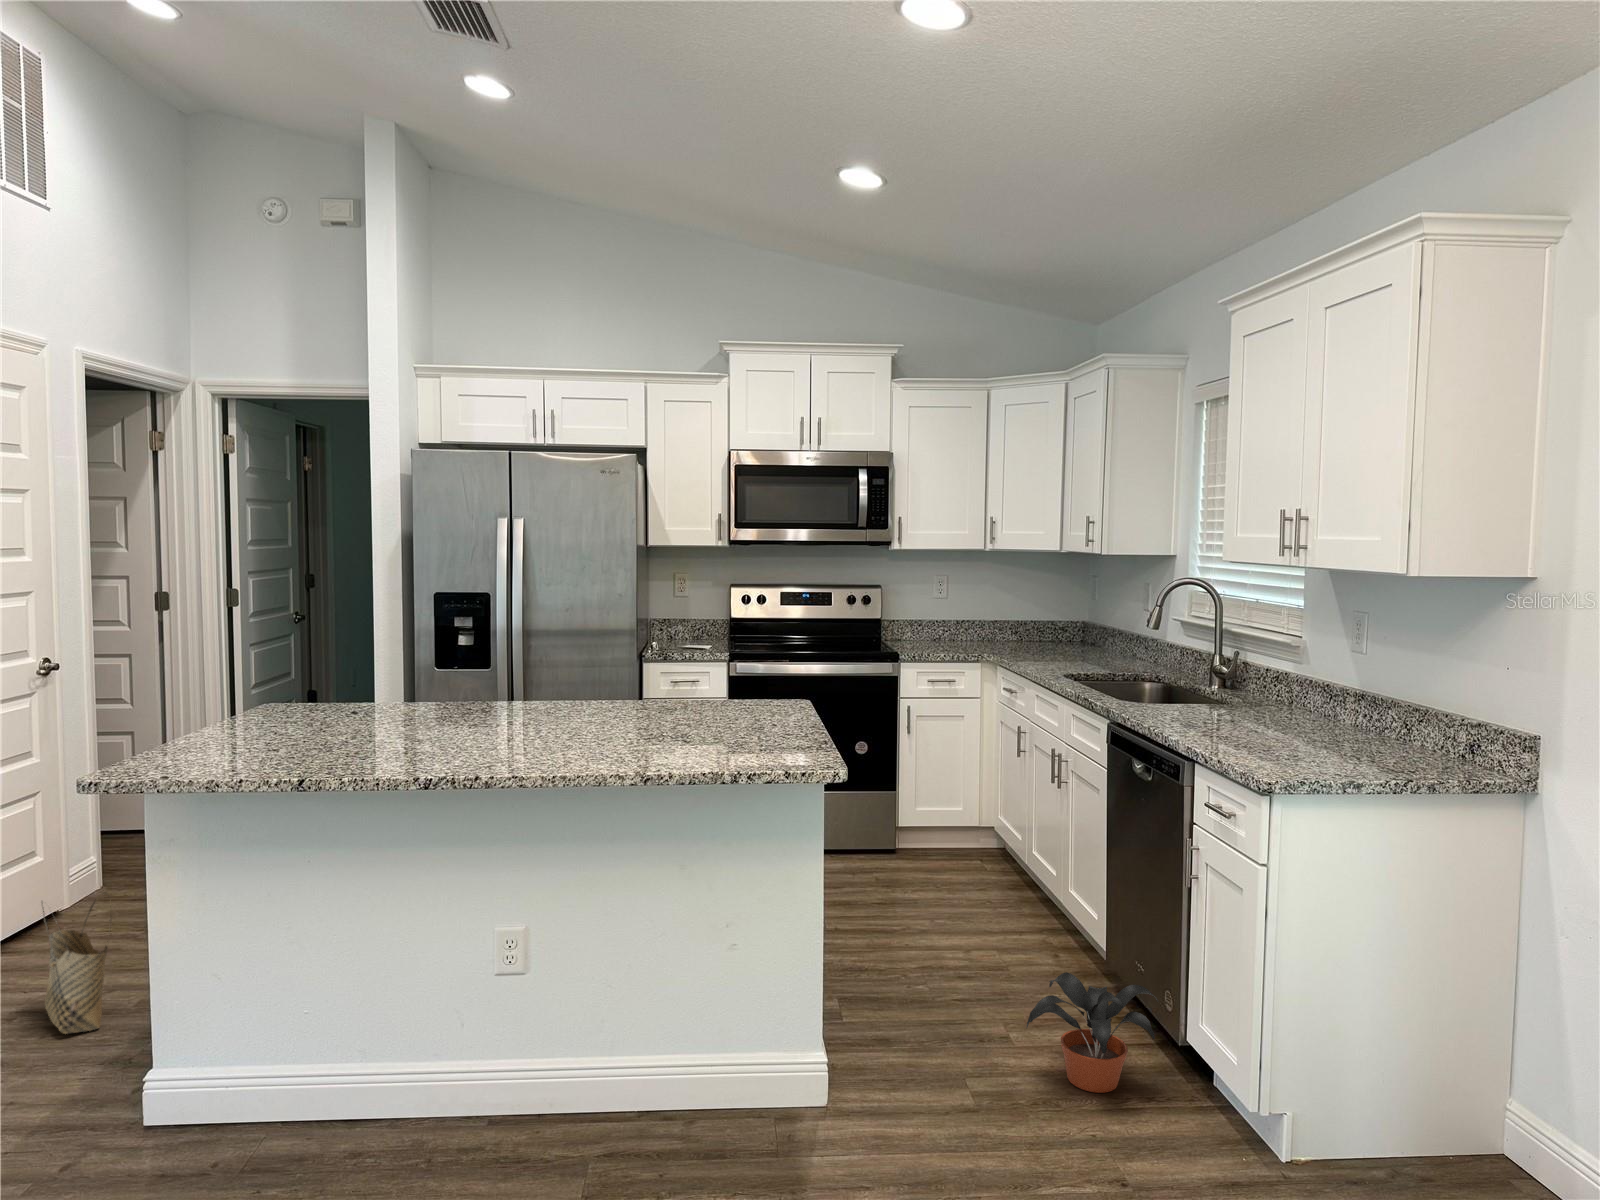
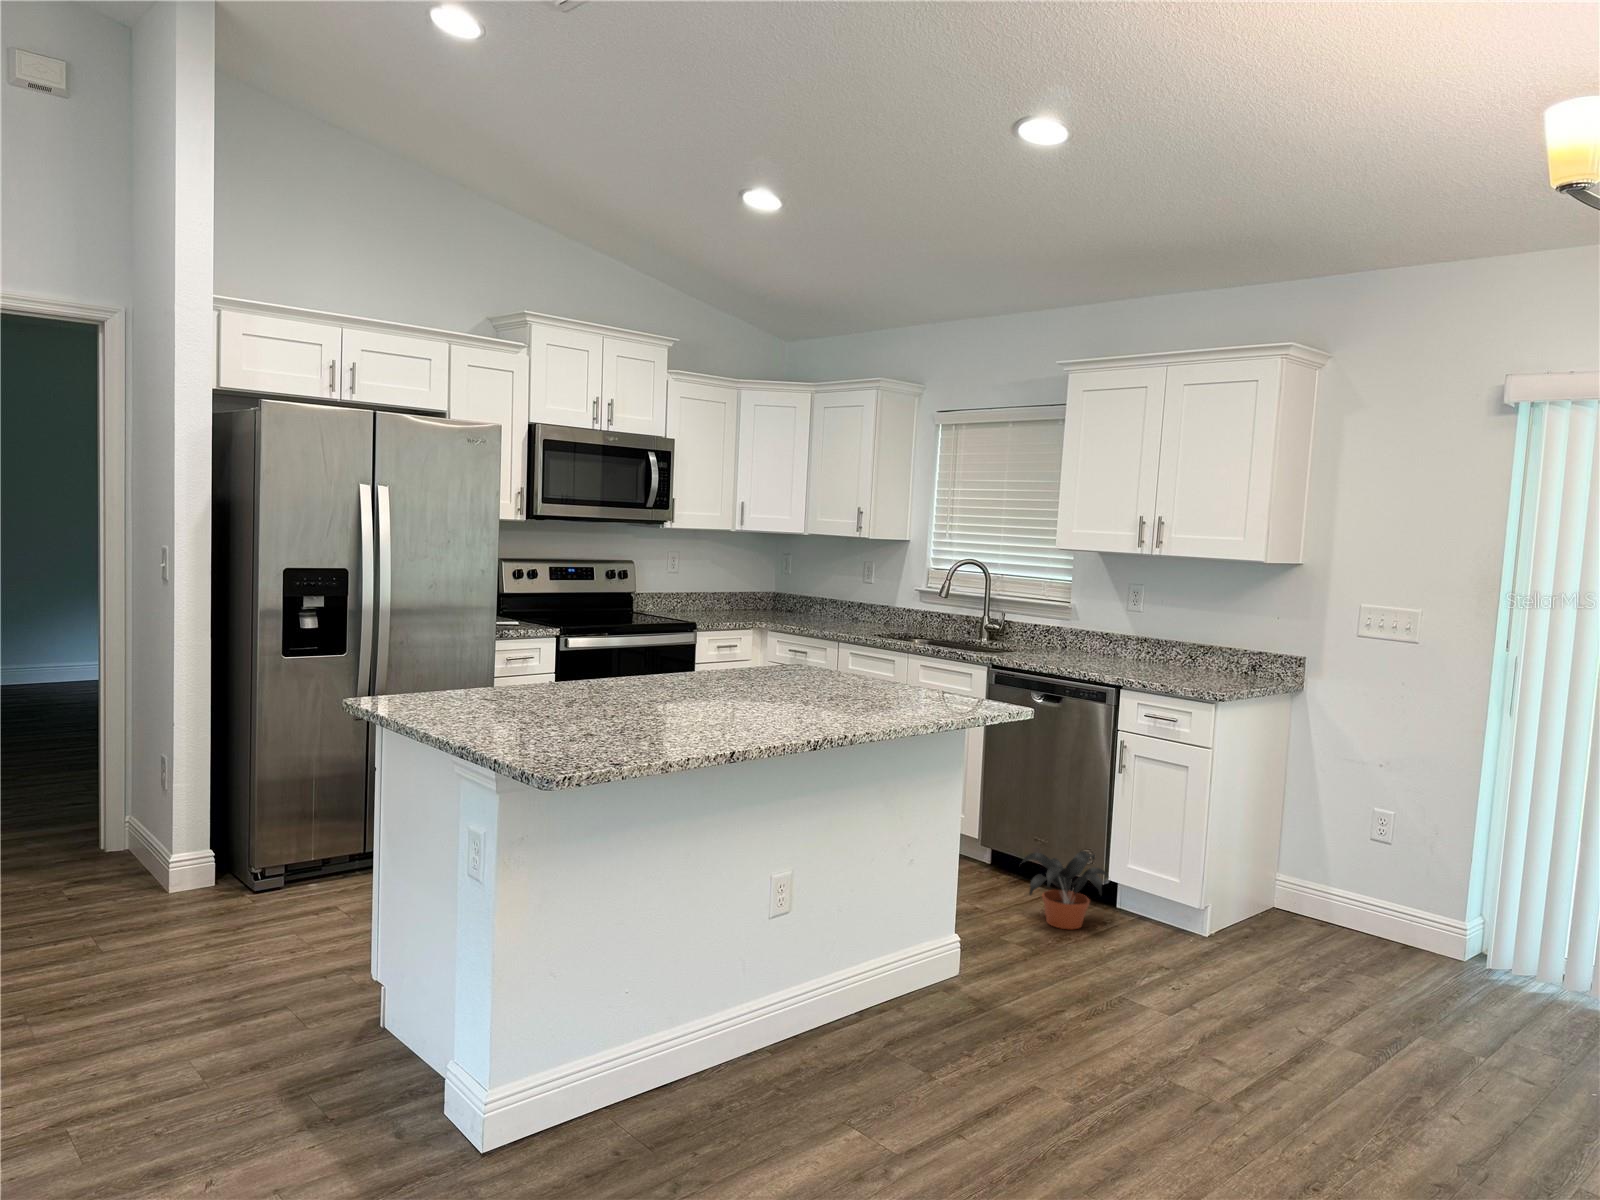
woven basket: present [41,892,109,1034] -> none [108,950,236,1126]

